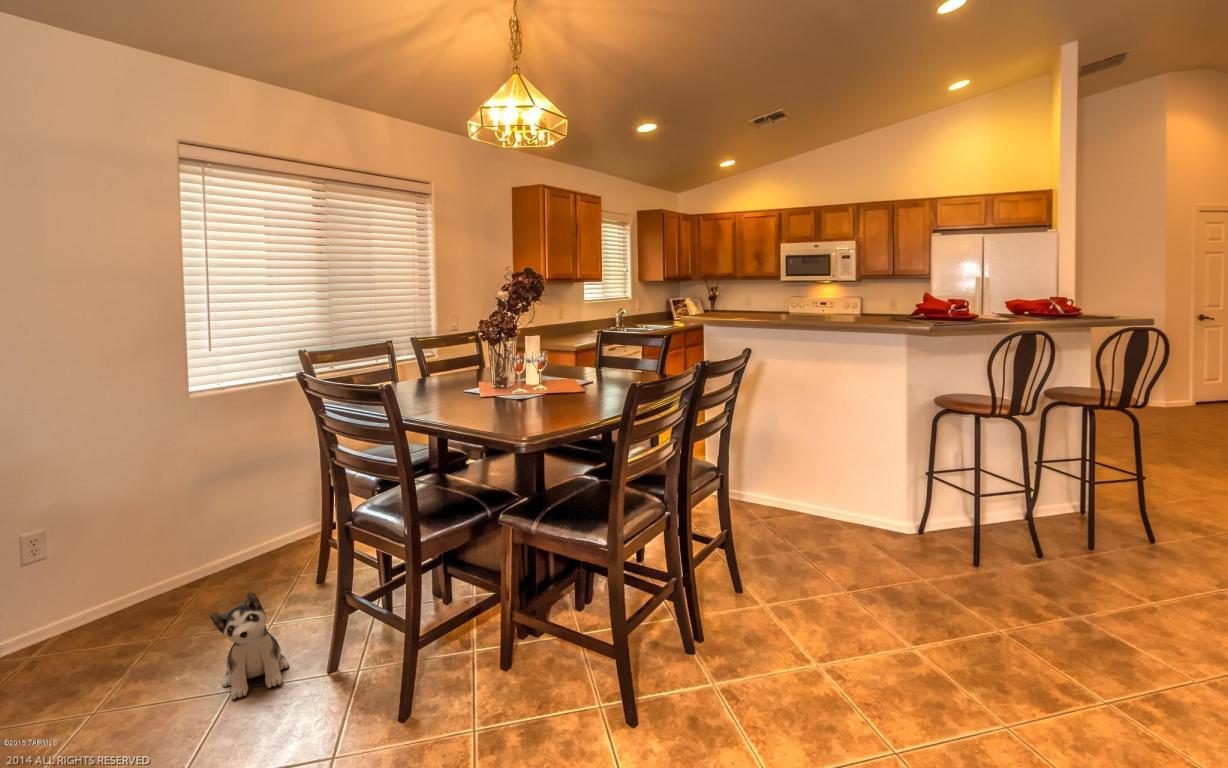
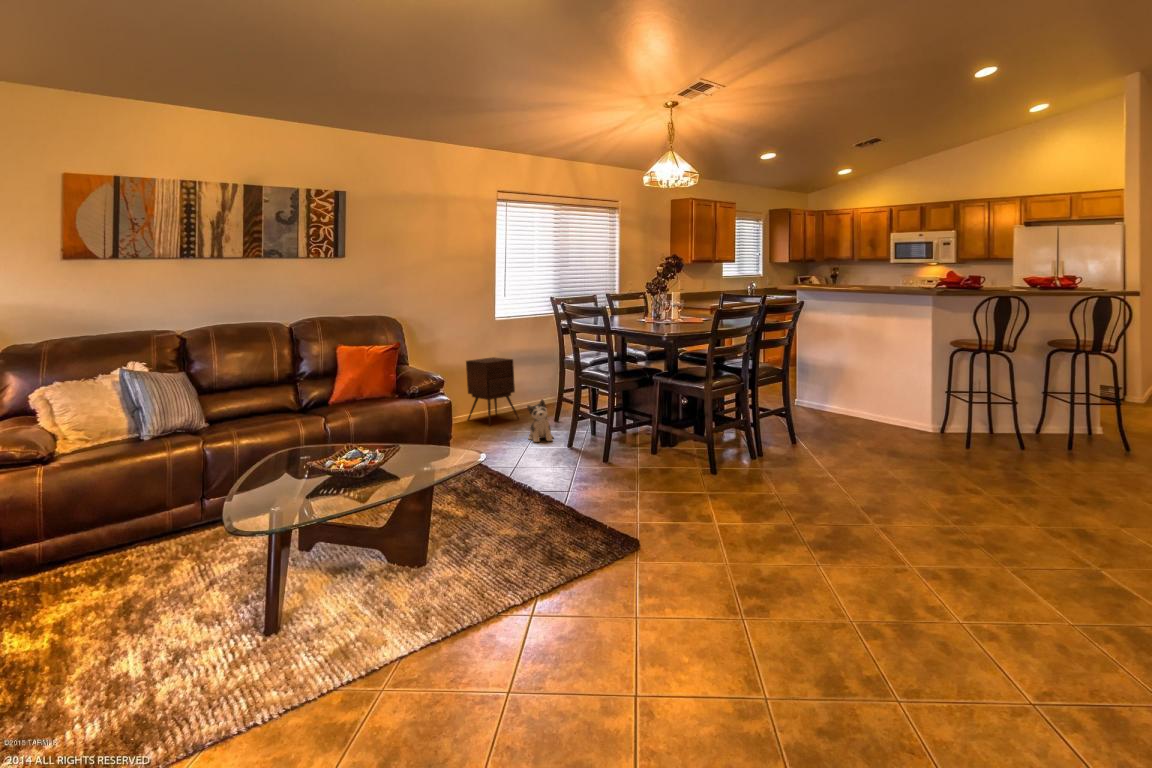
side table: none [85,477,230,640] -> present [466,357,519,425]

